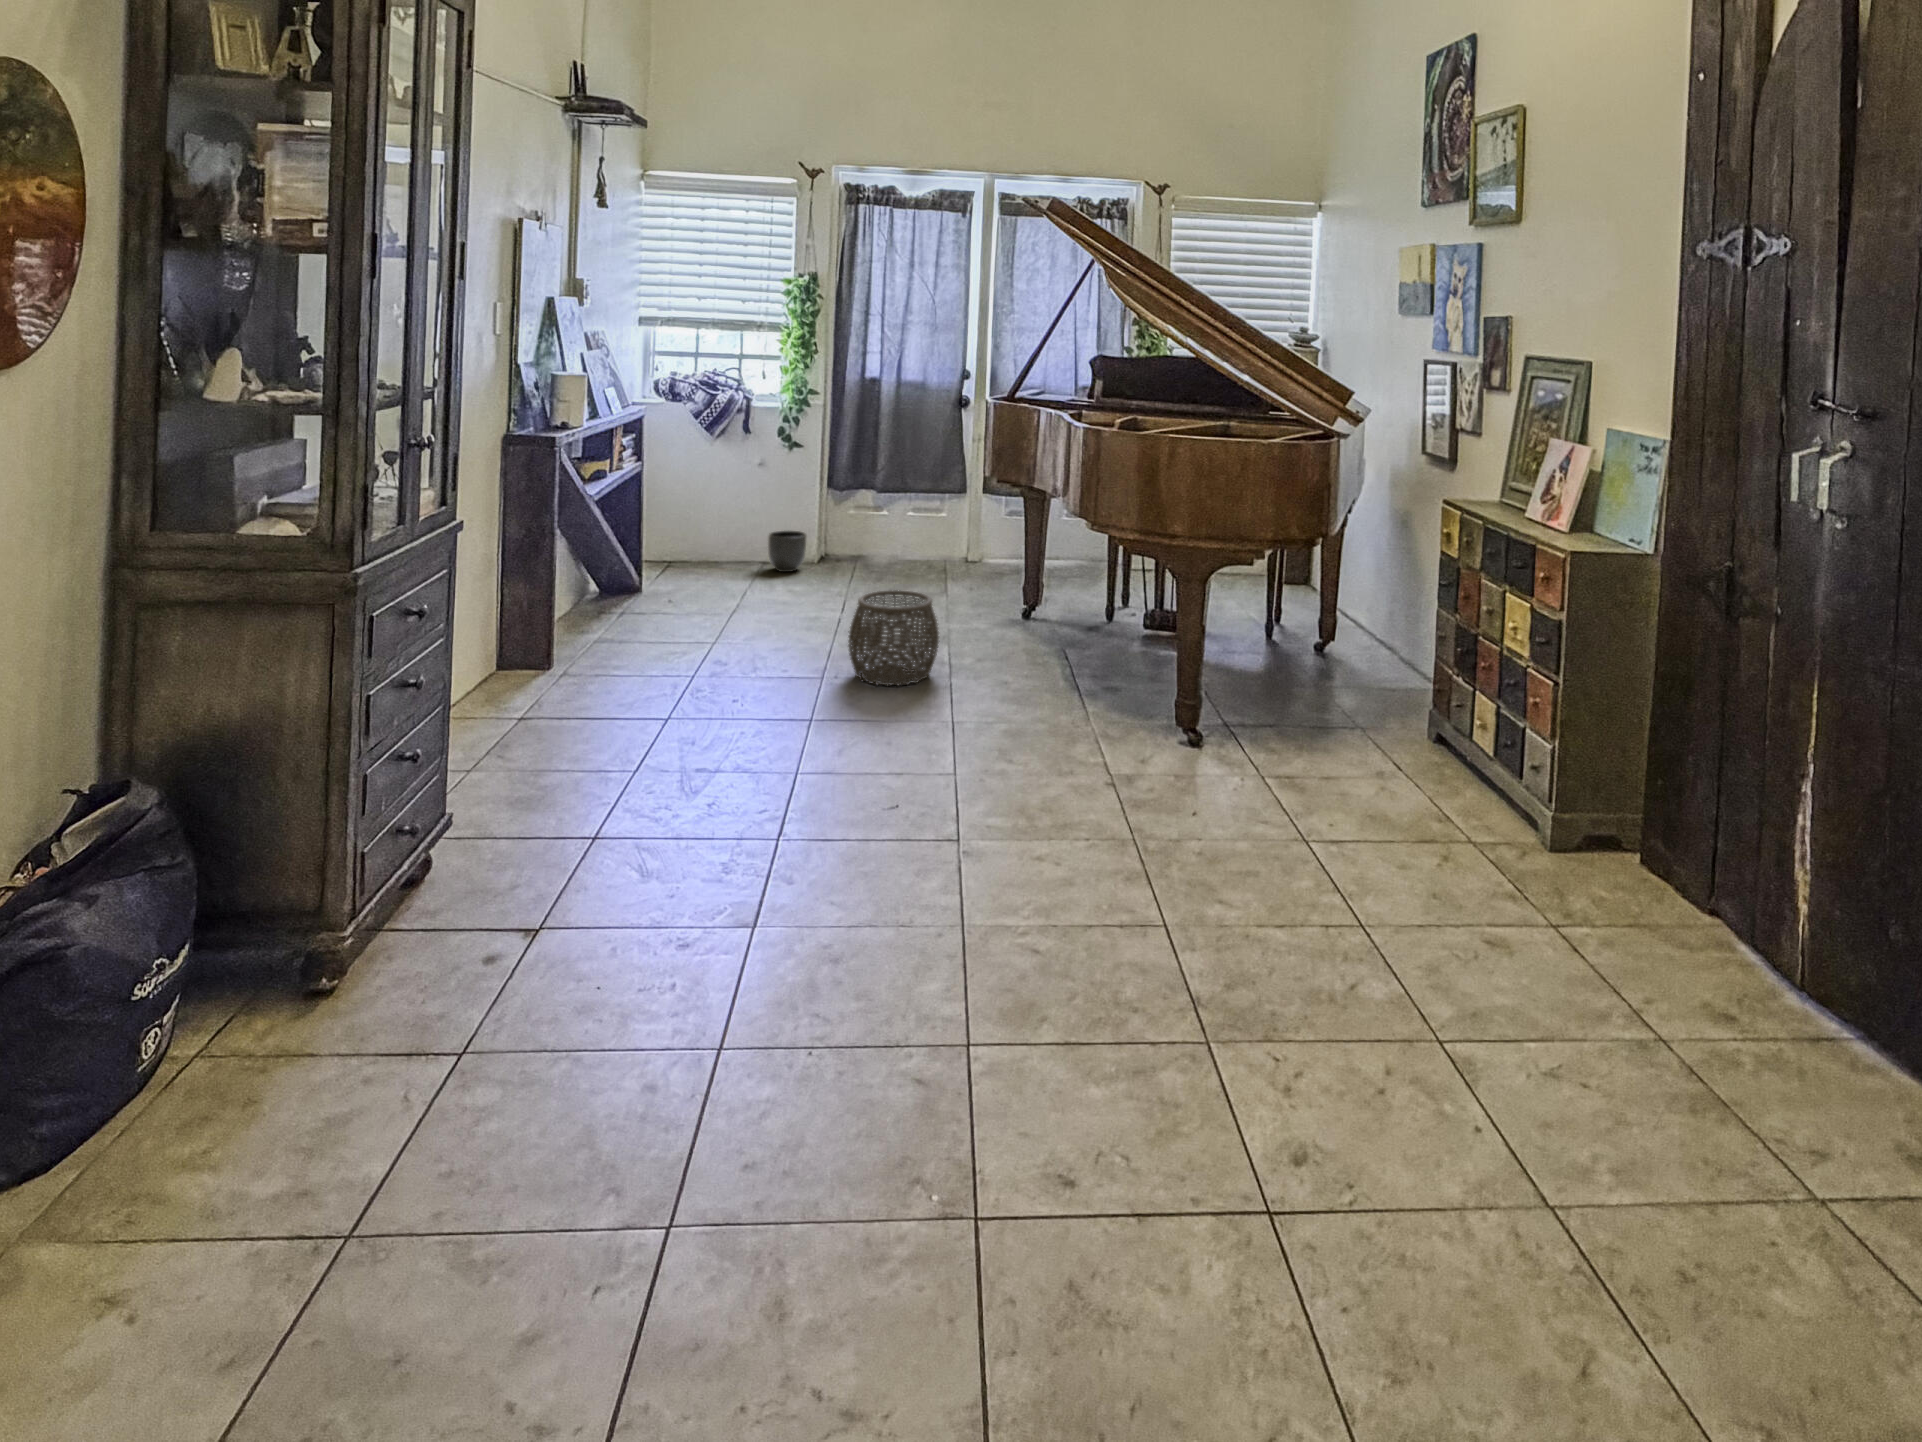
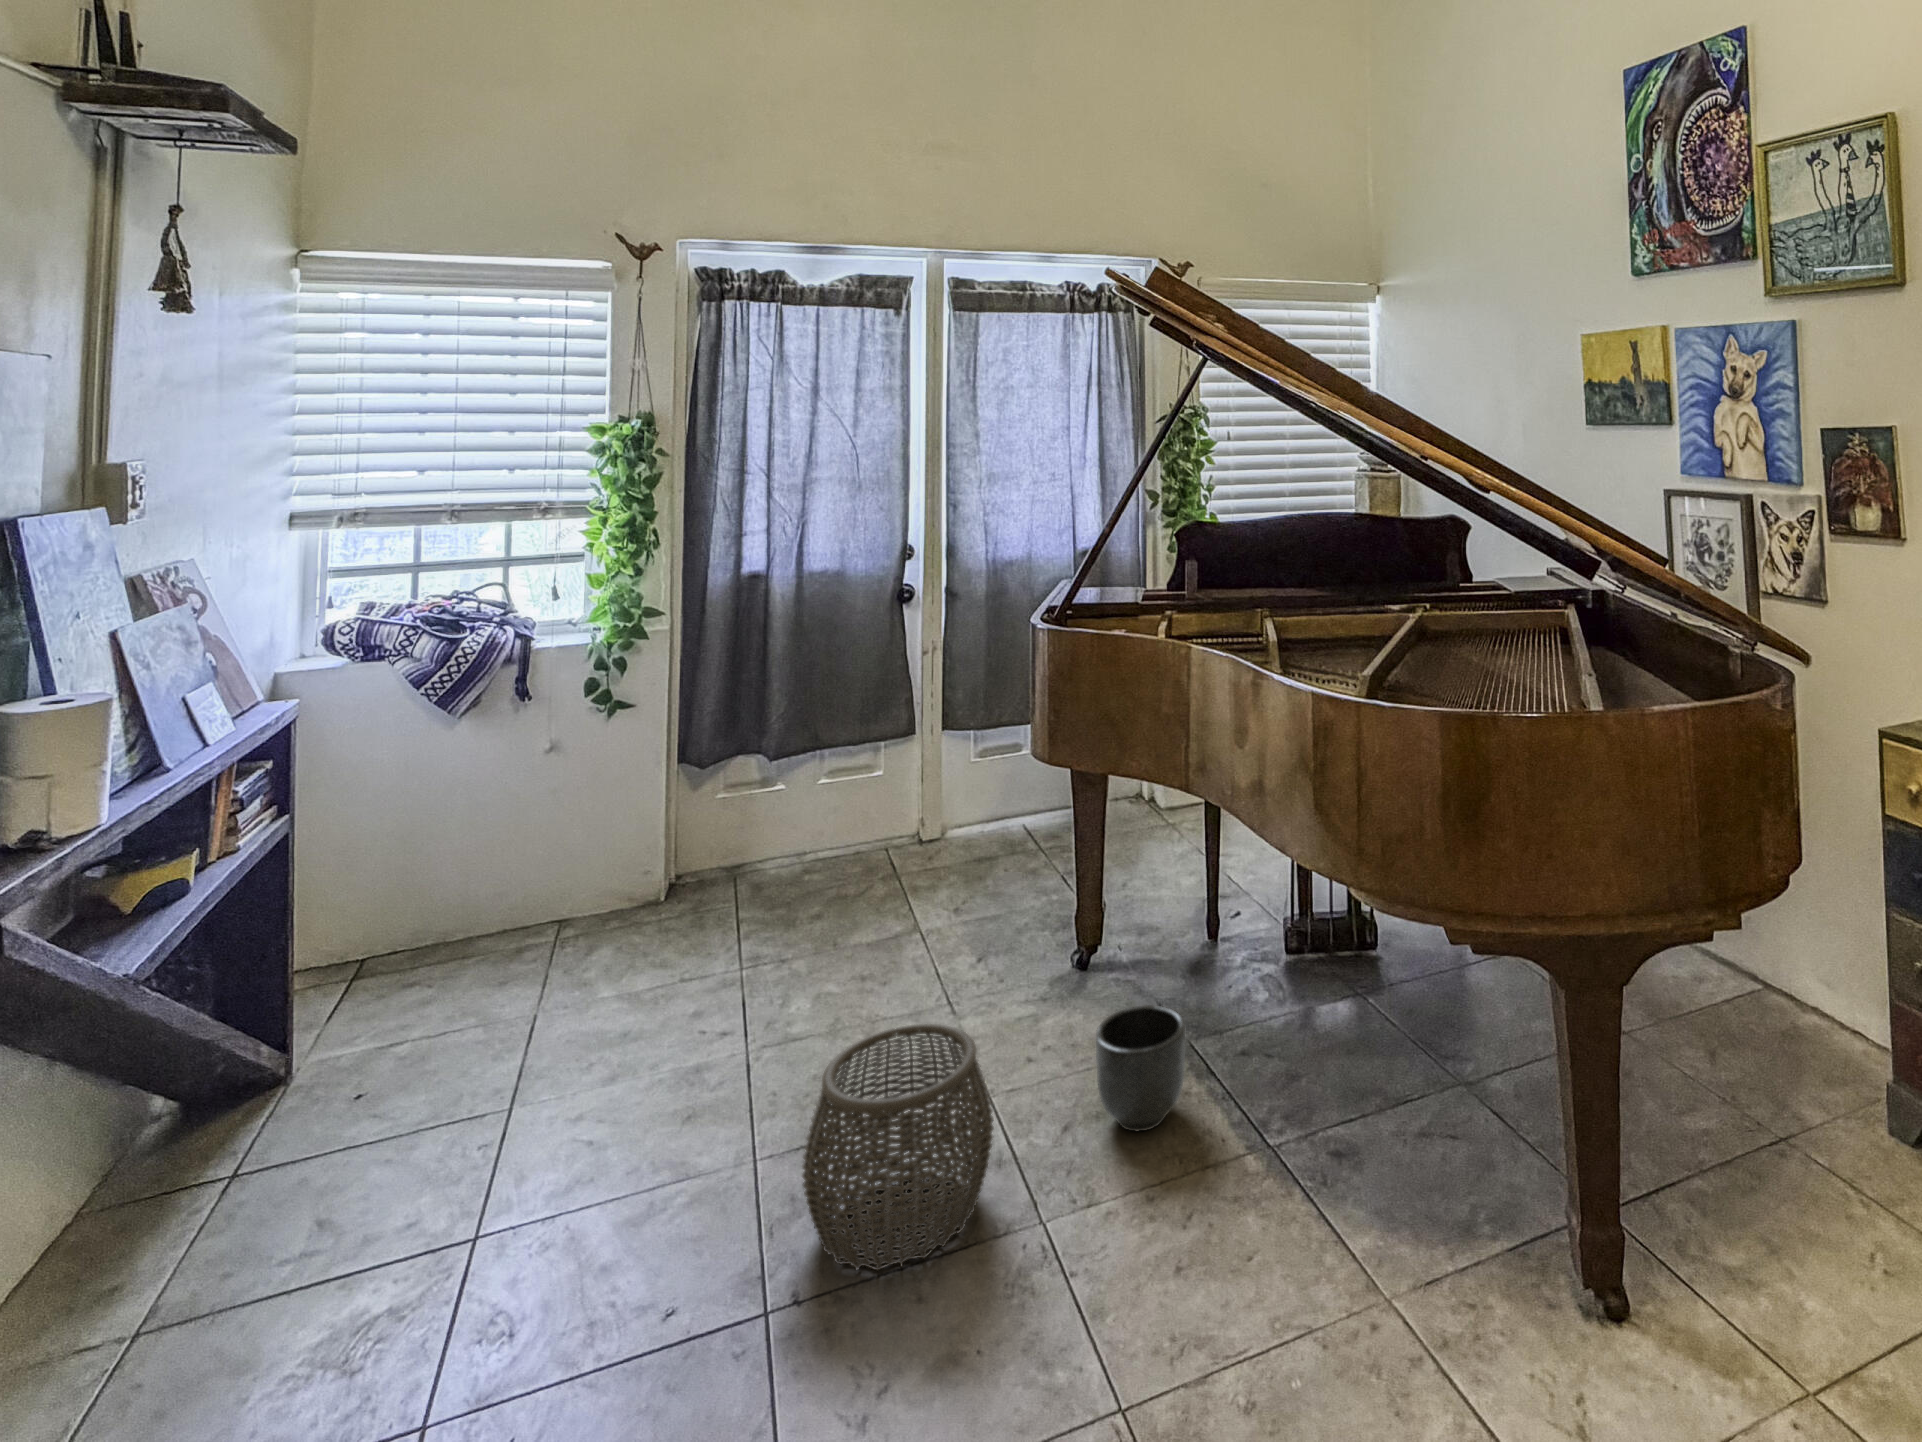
planter: present [768,531,806,572] -> present [1096,1005,1185,1131]

